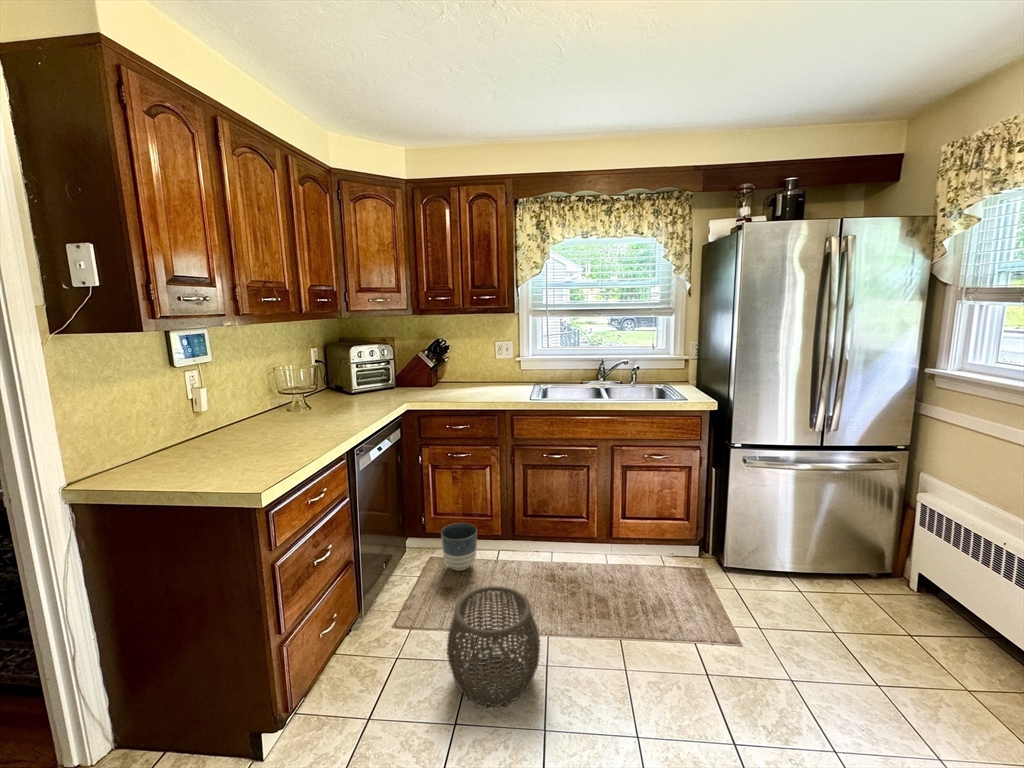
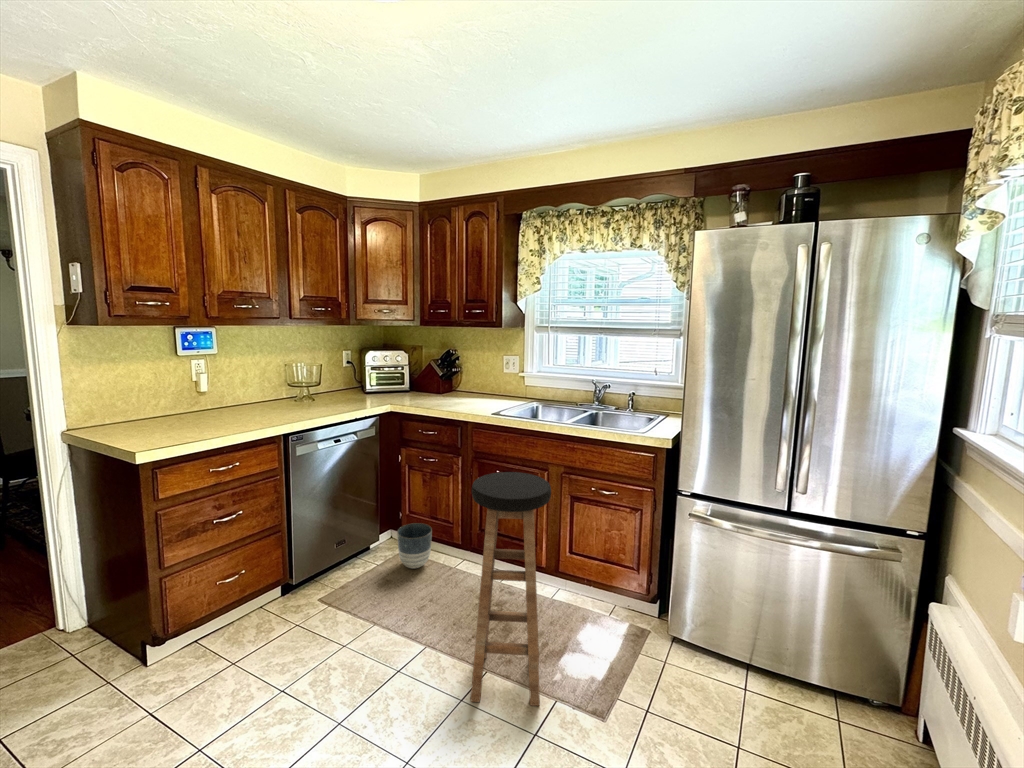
bar stool: none [595,445,679,659] -> present [471,472,551,706]
woven basket: present [447,586,540,707] -> none [292,583,387,700]

